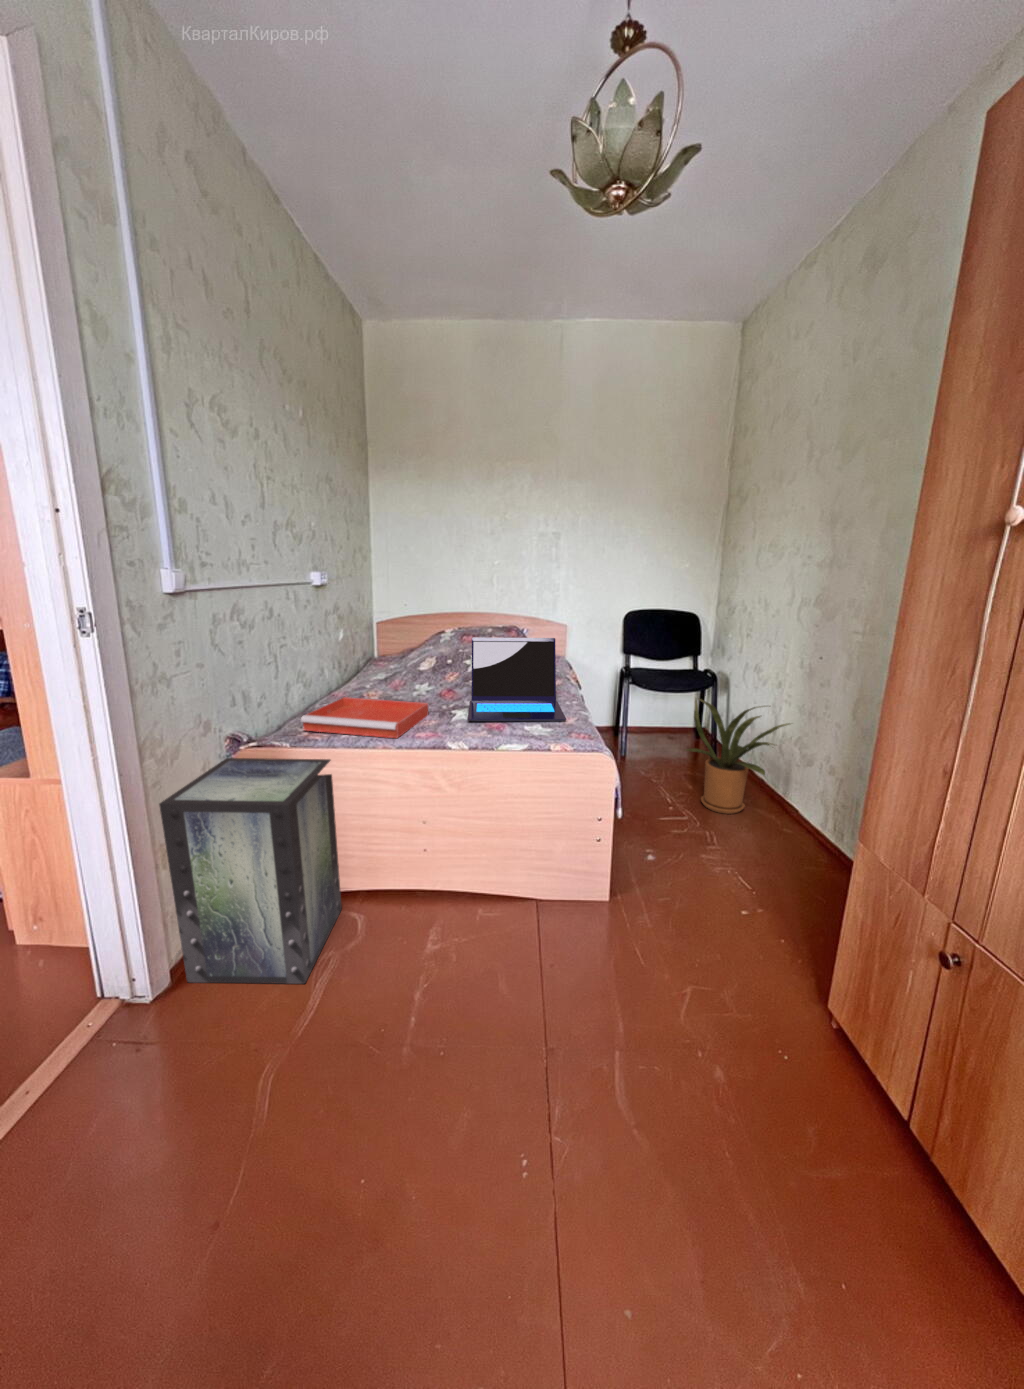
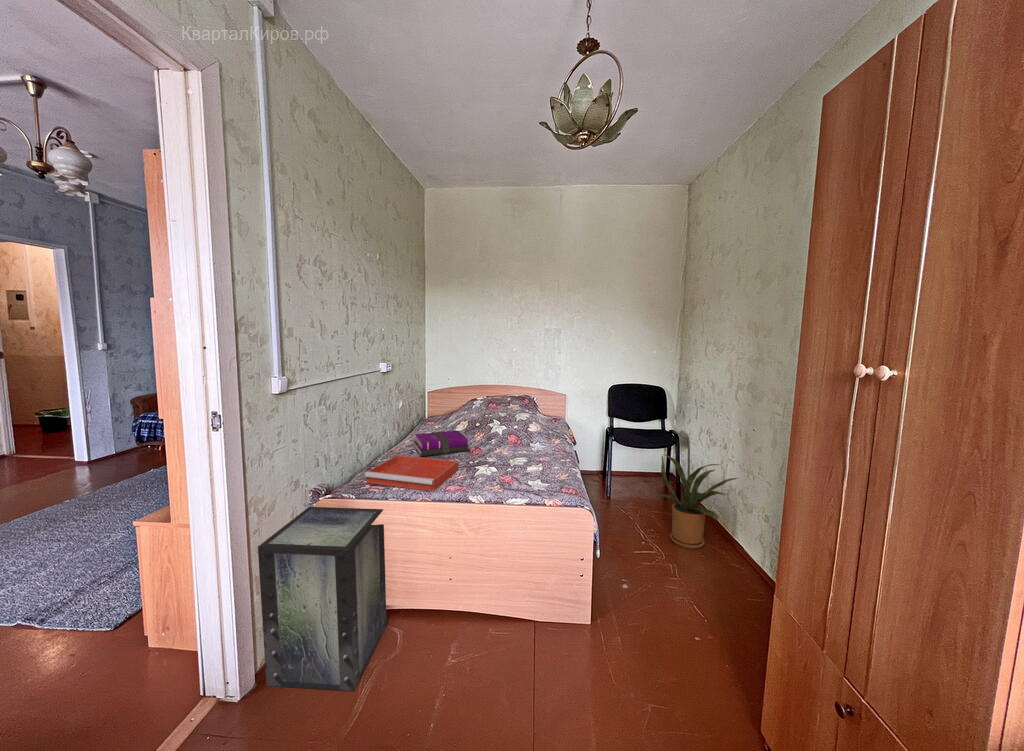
laptop: present [468,637,566,721] -> none [486,411,560,477]
notebook: none [363,669,441,700] -> present [414,431,470,456]

